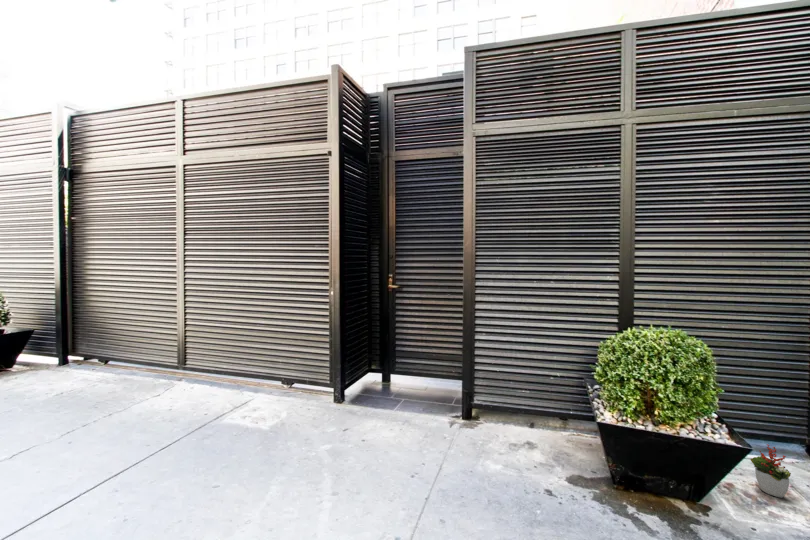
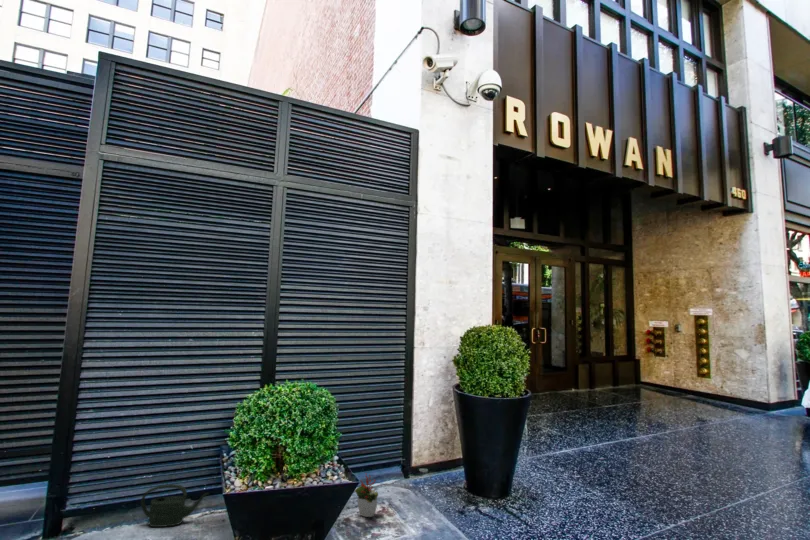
watering can: none [522,400,576,436] -> present [141,484,208,527]

